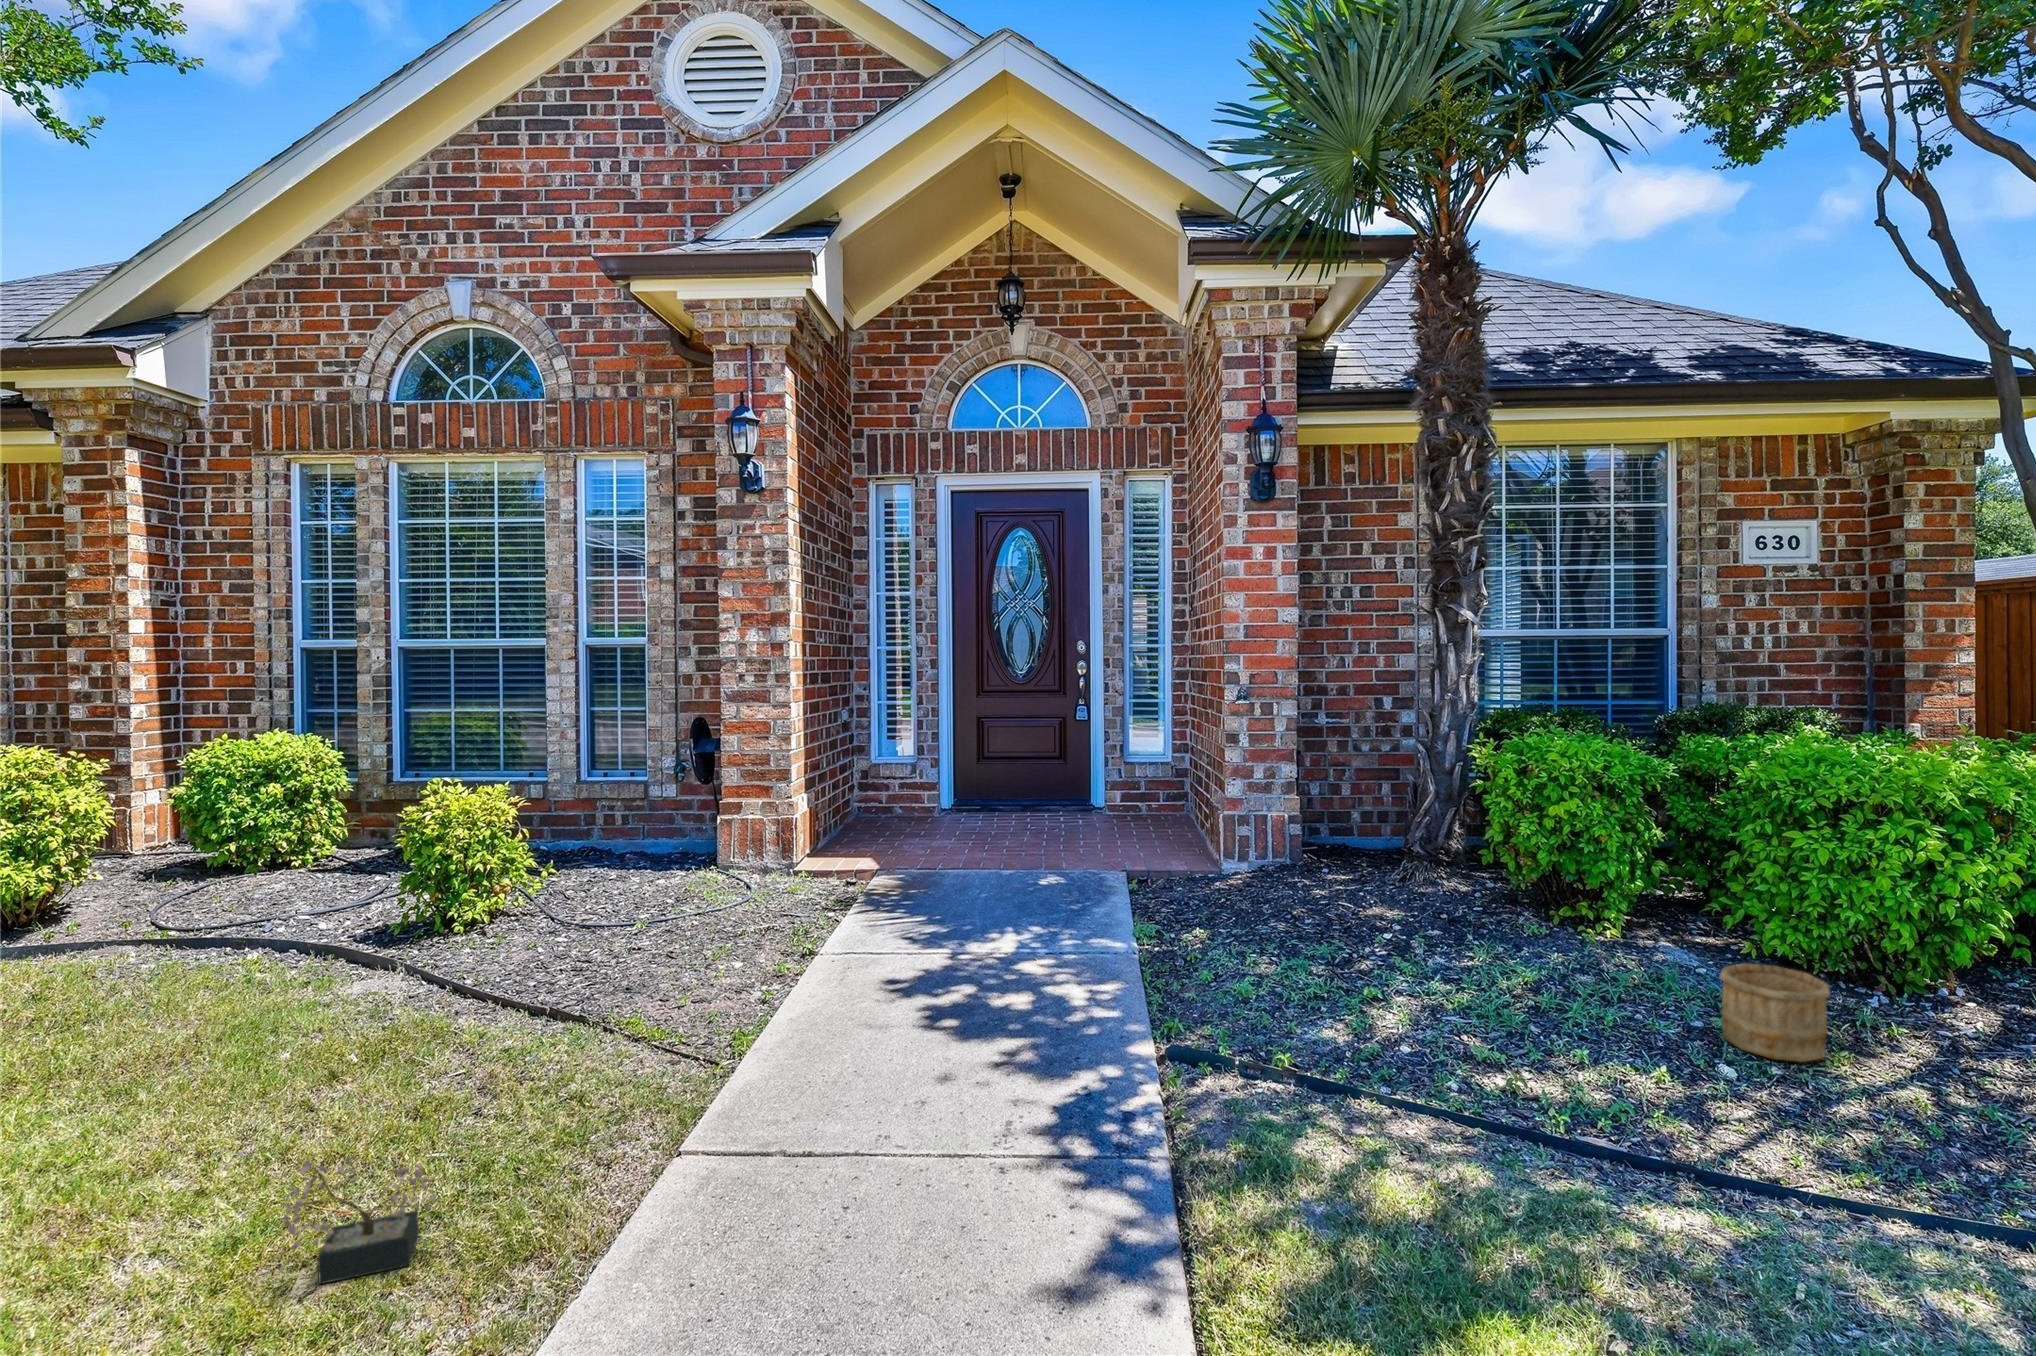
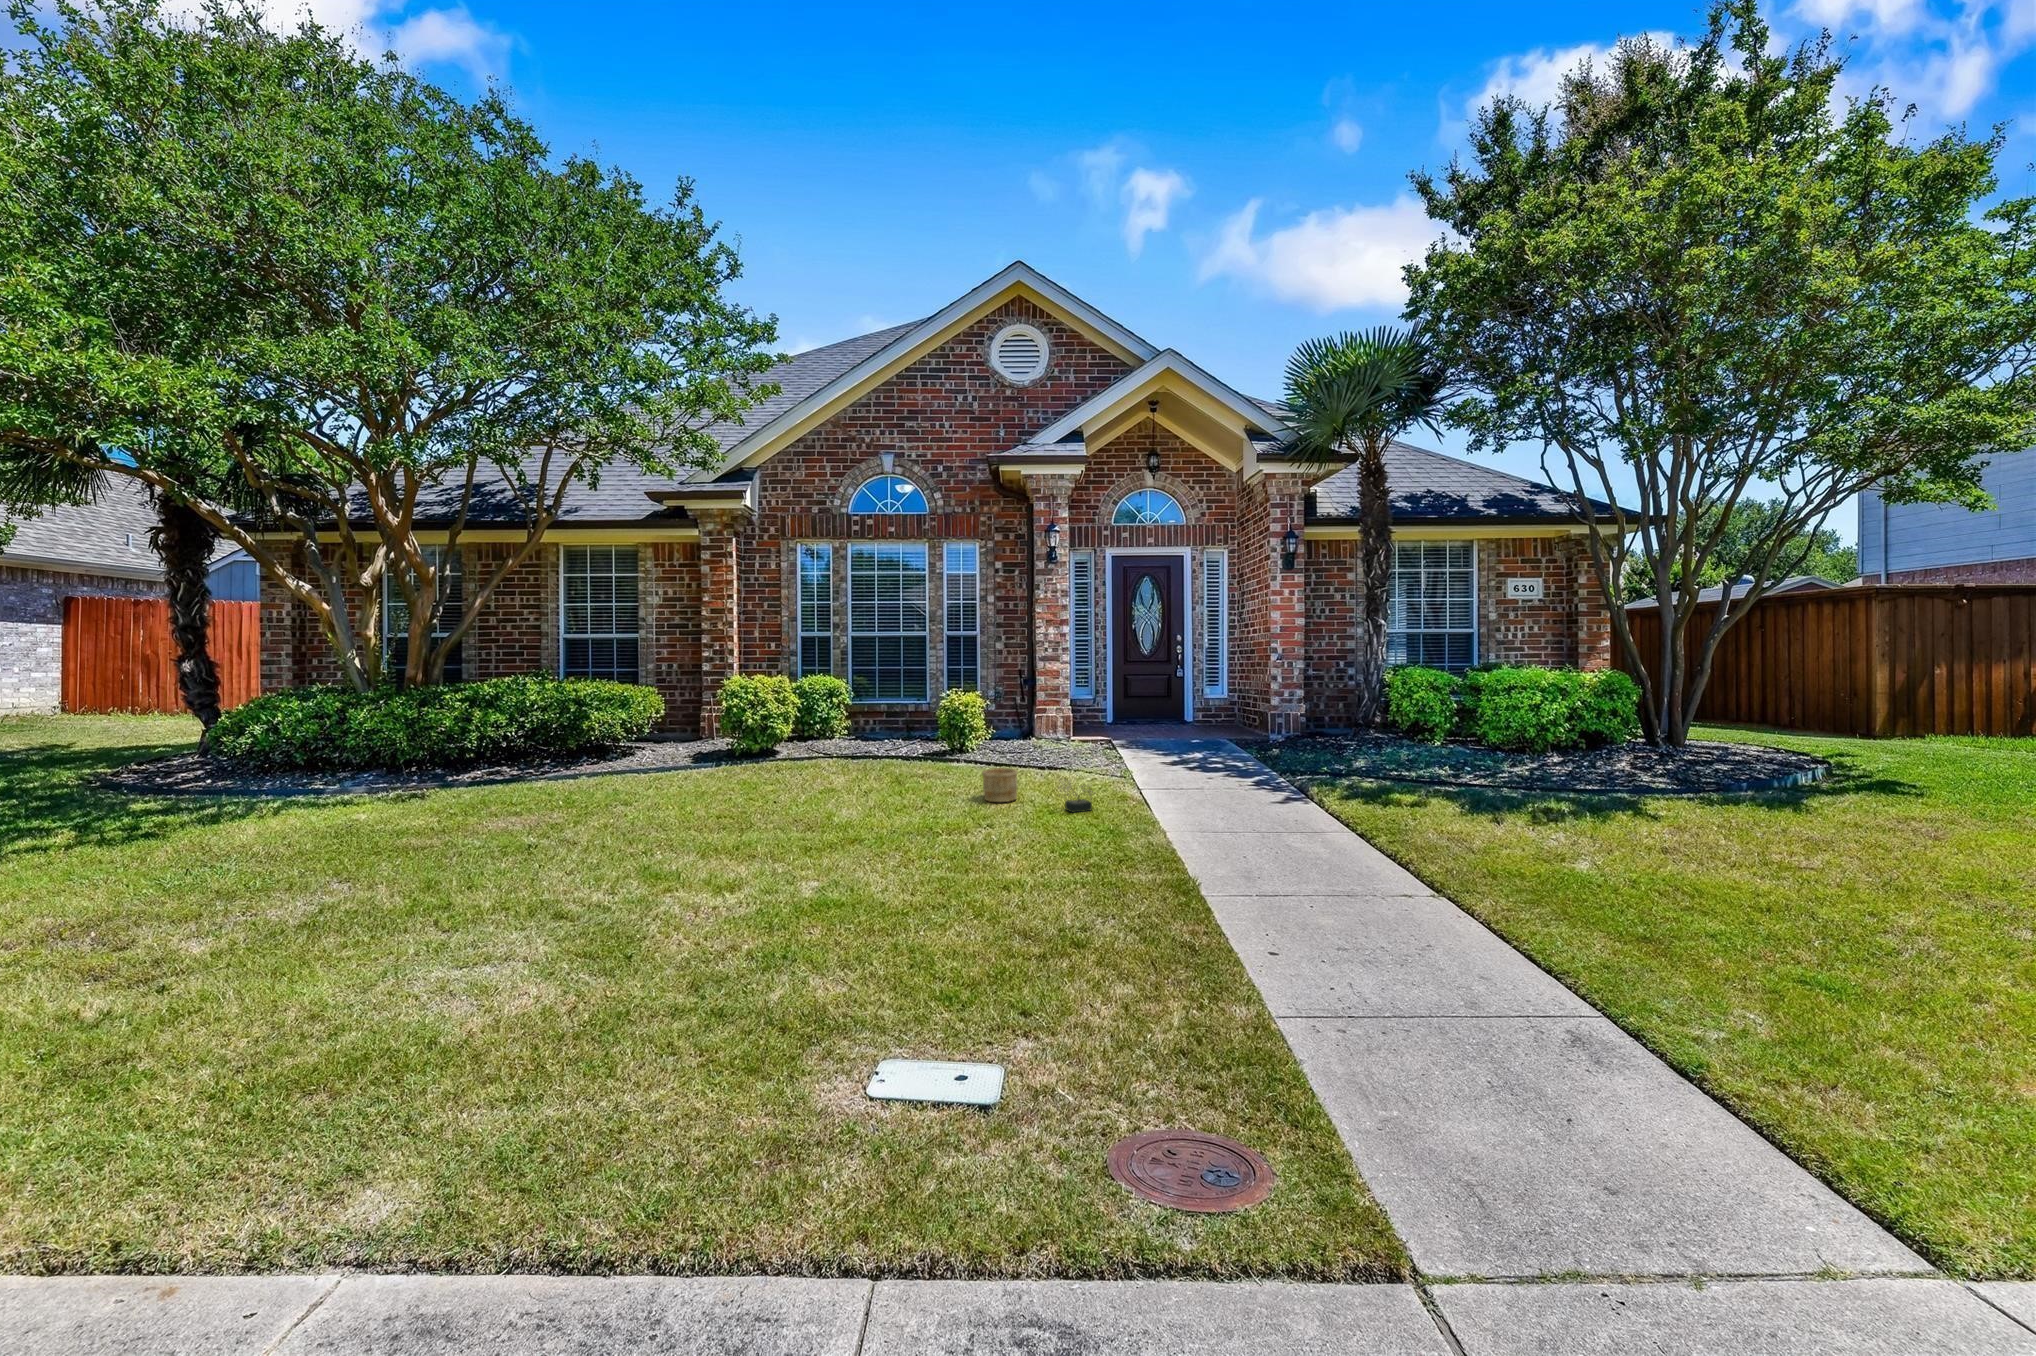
wooden bucket: present [1719,963,1830,1062] -> present [982,768,1018,802]

